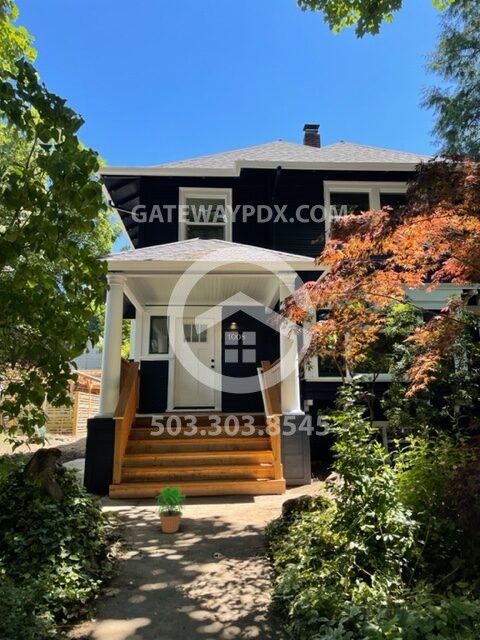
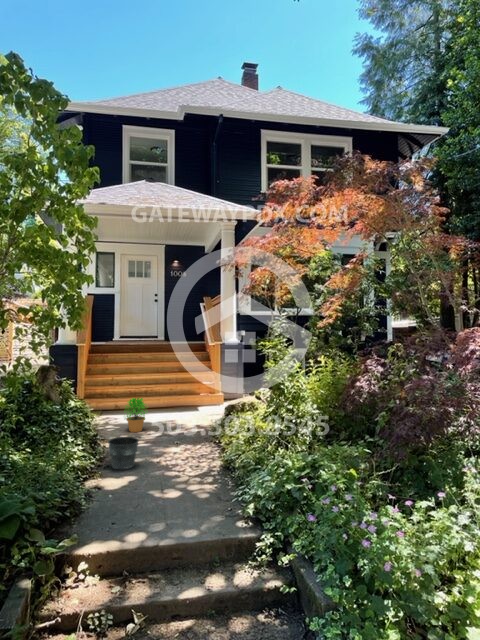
bucket: none [108,550,156,603] -> present [105,437,139,469]

